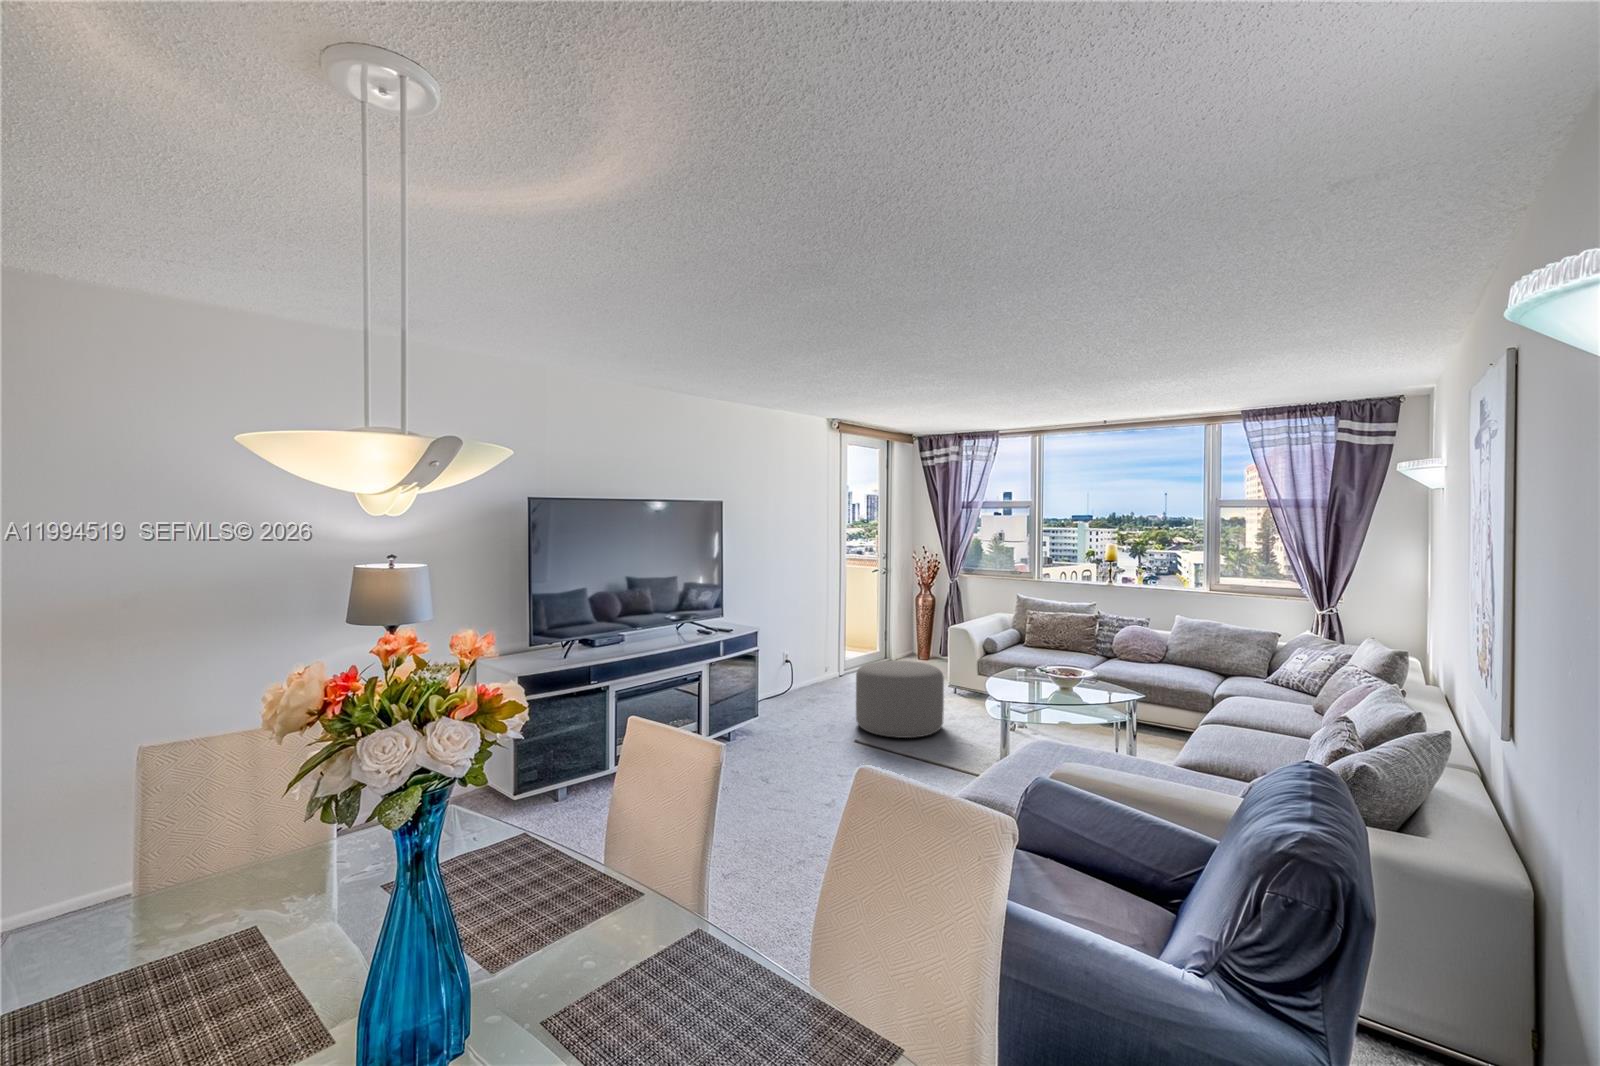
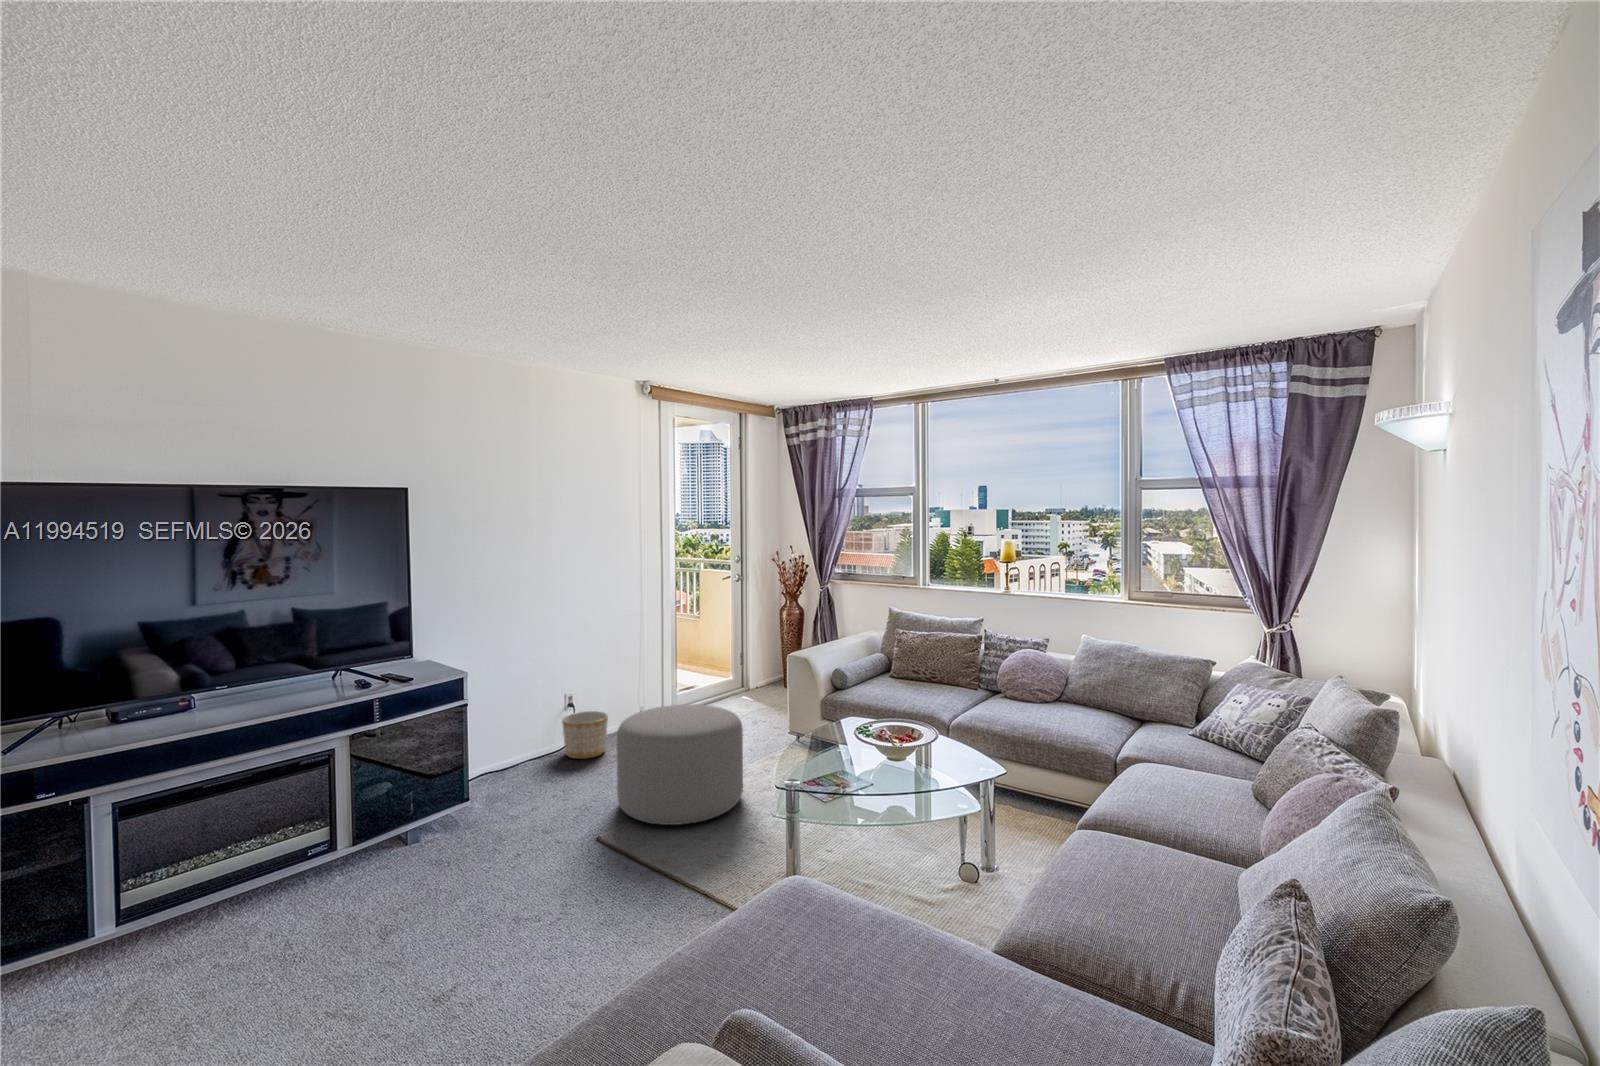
planter: none [787,669,819,702] -> present [562,711,608,759]

